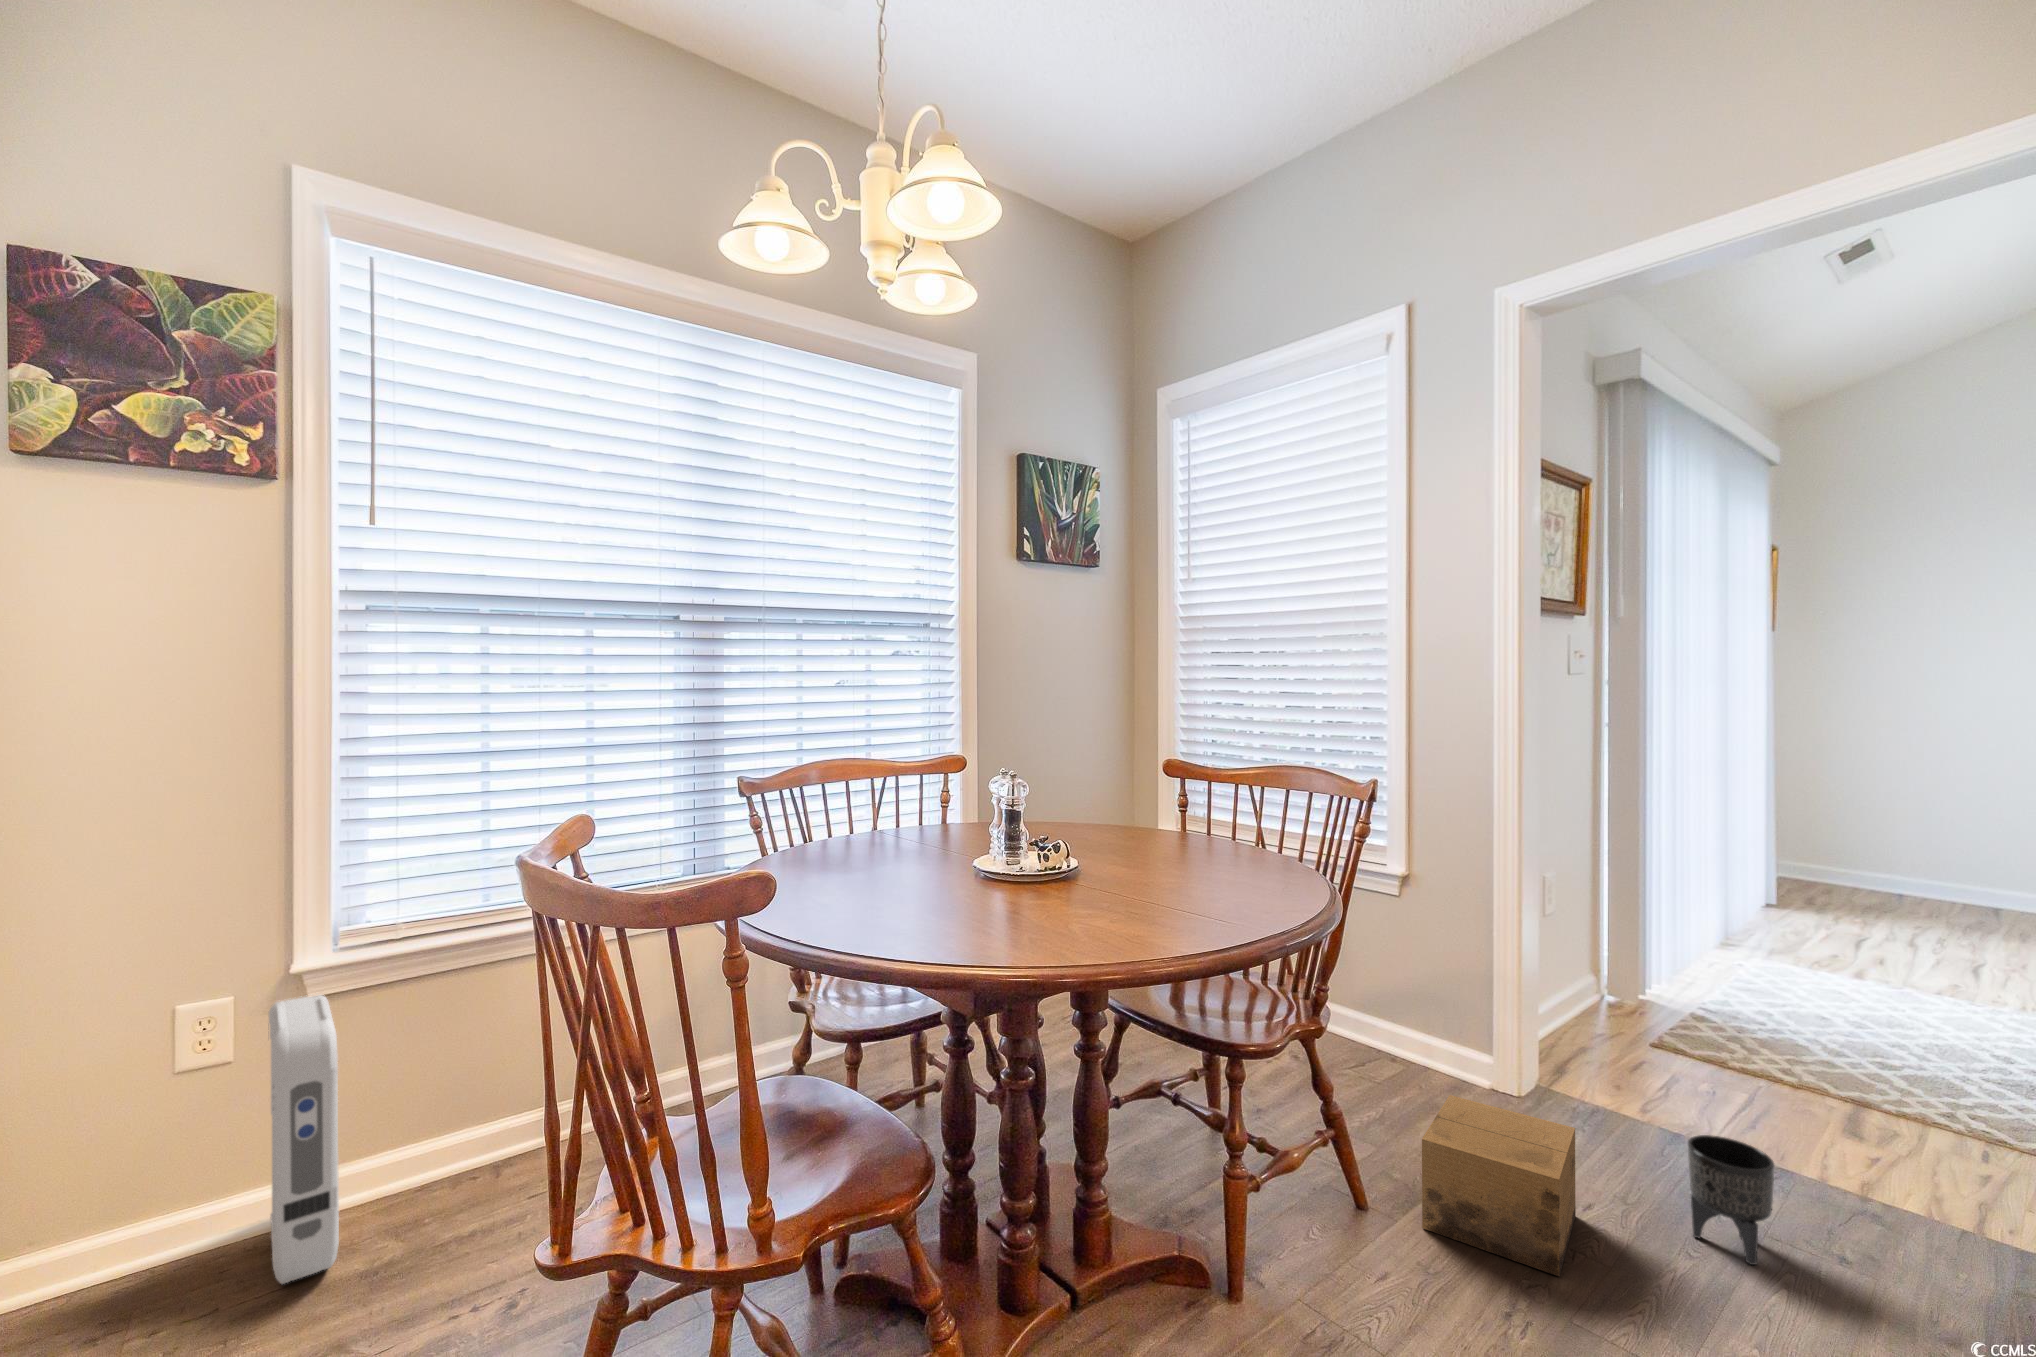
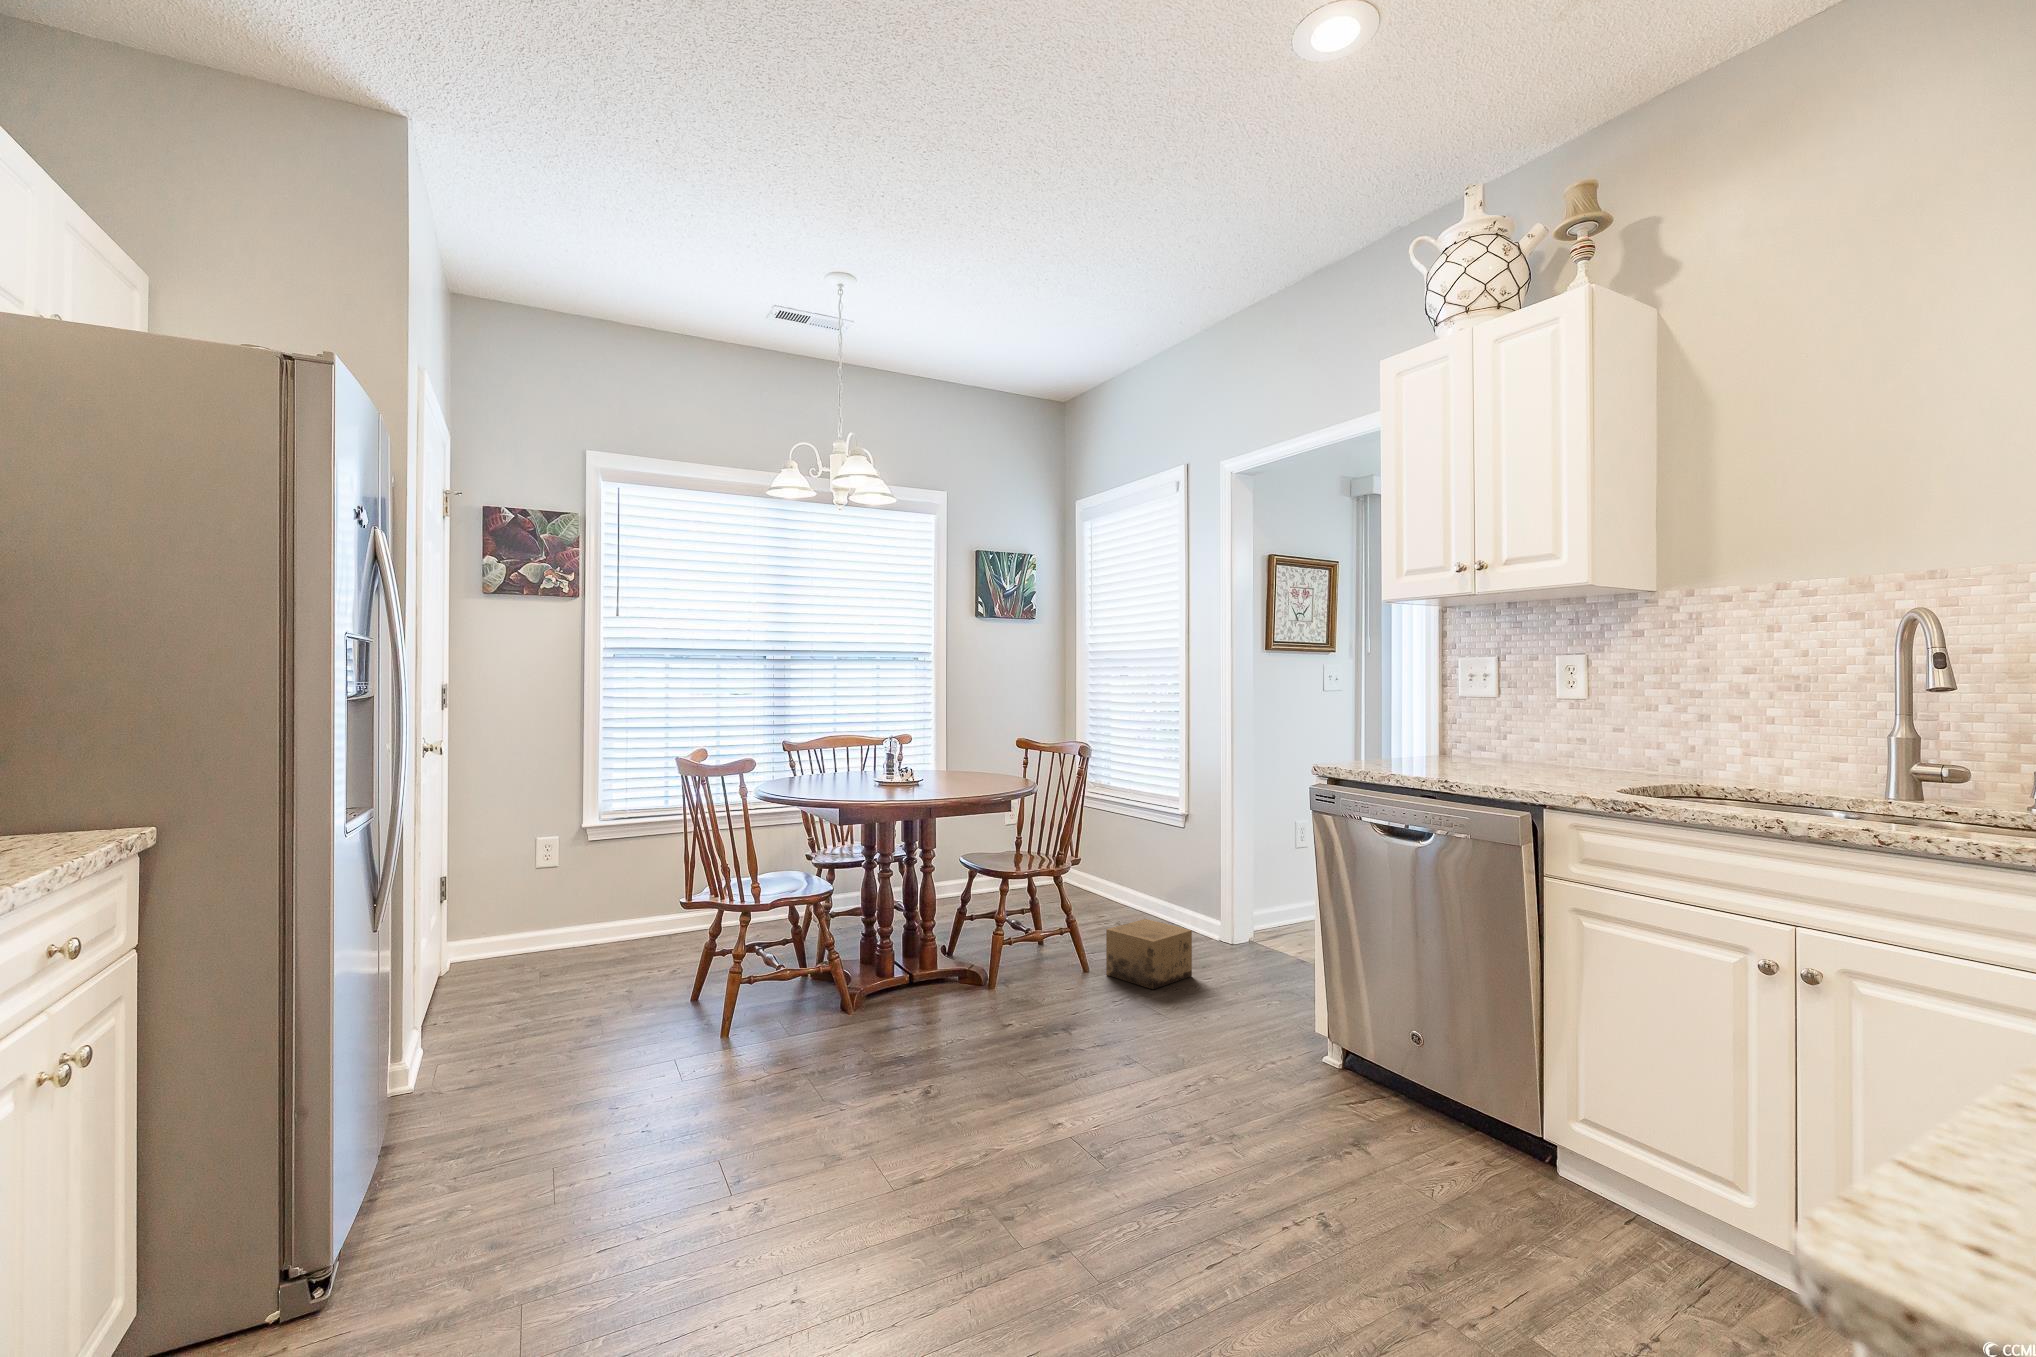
air purifier: present [268,995,339,1284] -> none [572,839,604,958]
planter: present [1688,1135,1775,1265] -> none [1239,935,1275,993]

